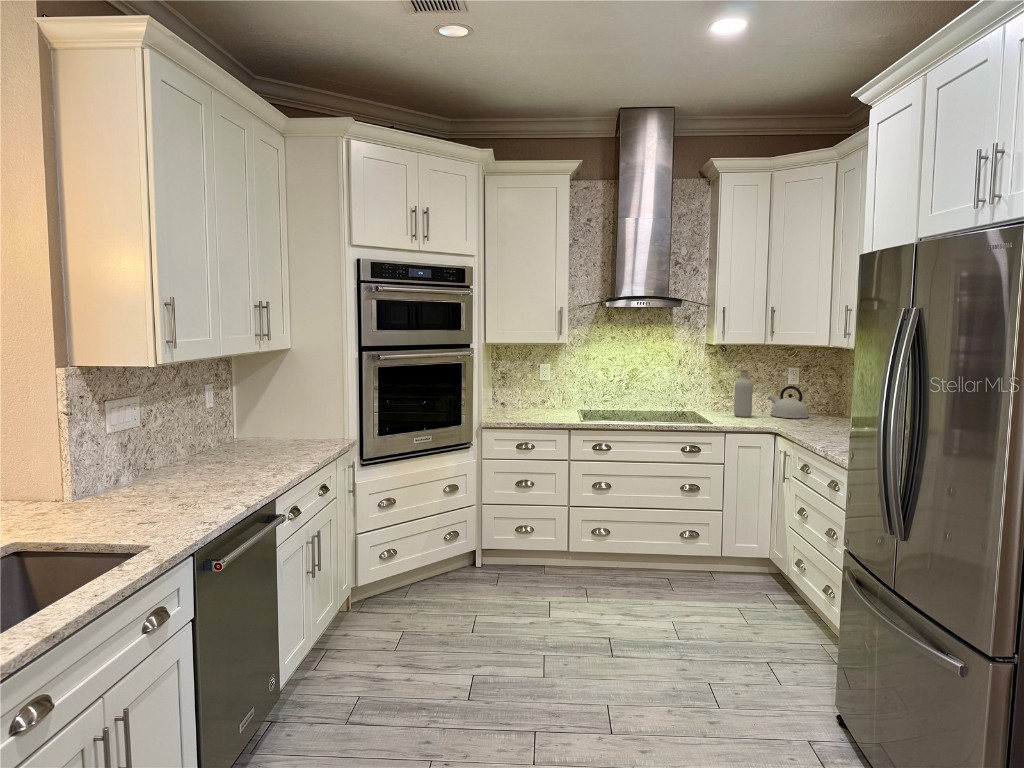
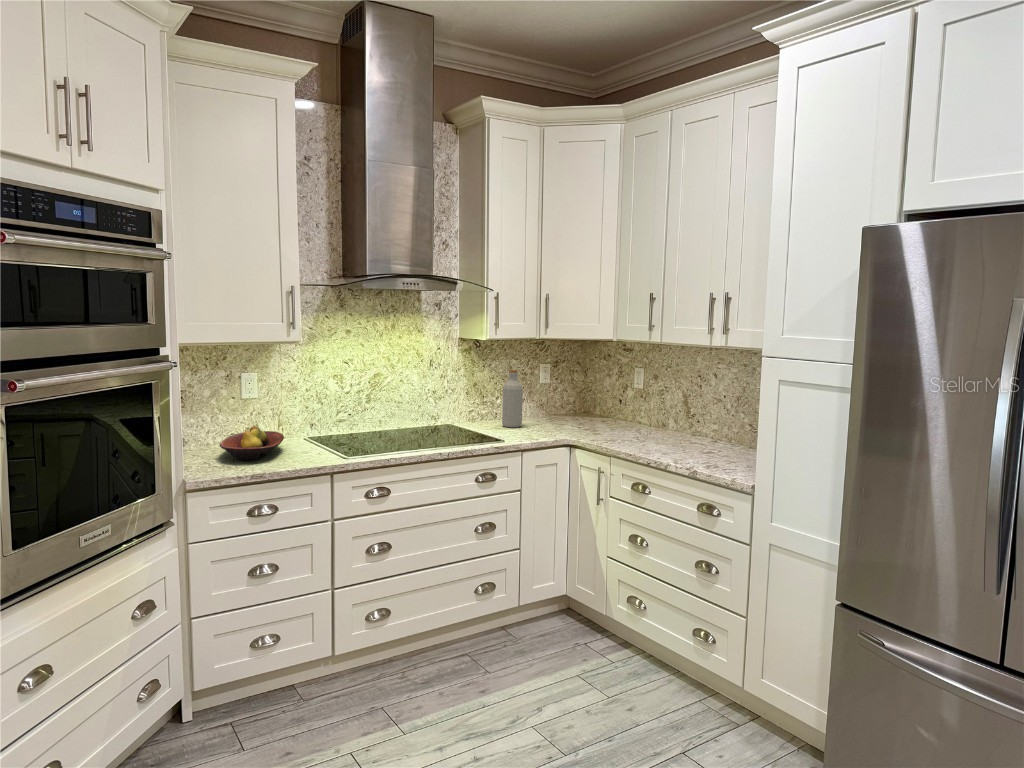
kettle: present [769,386,809,418] -> none [530,386,574,424]
fruit bowl: none [512,397,556,417] -> present [220,426,284,461]

